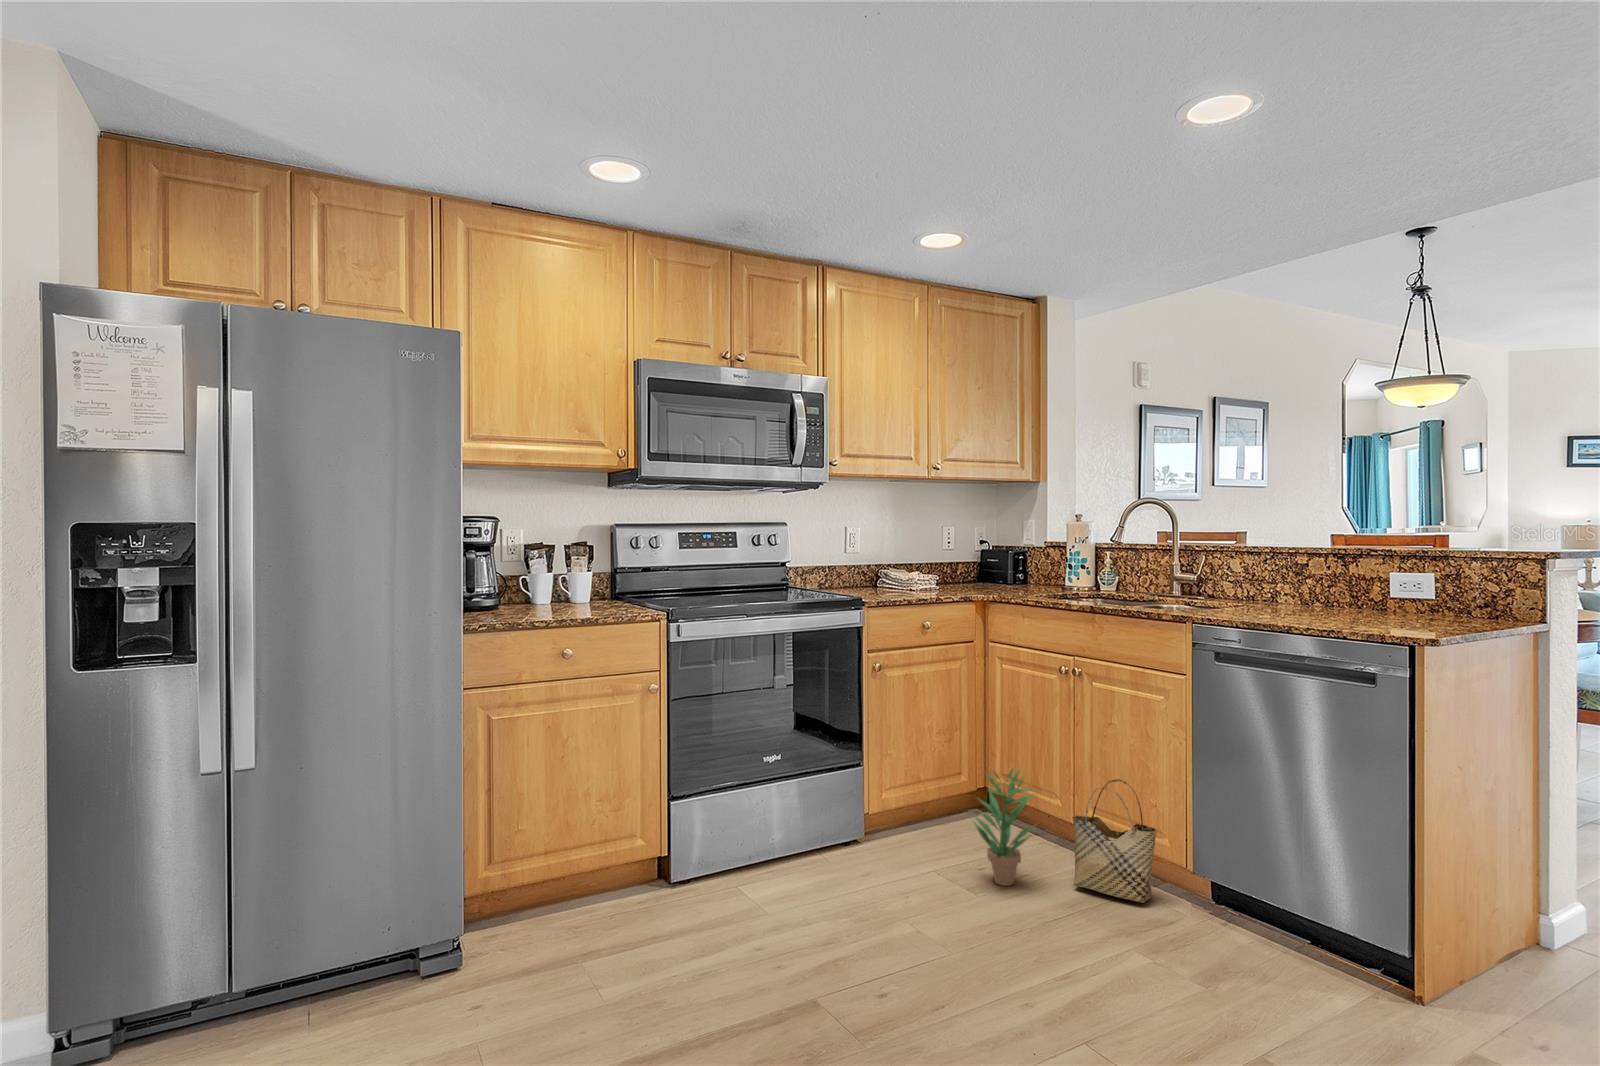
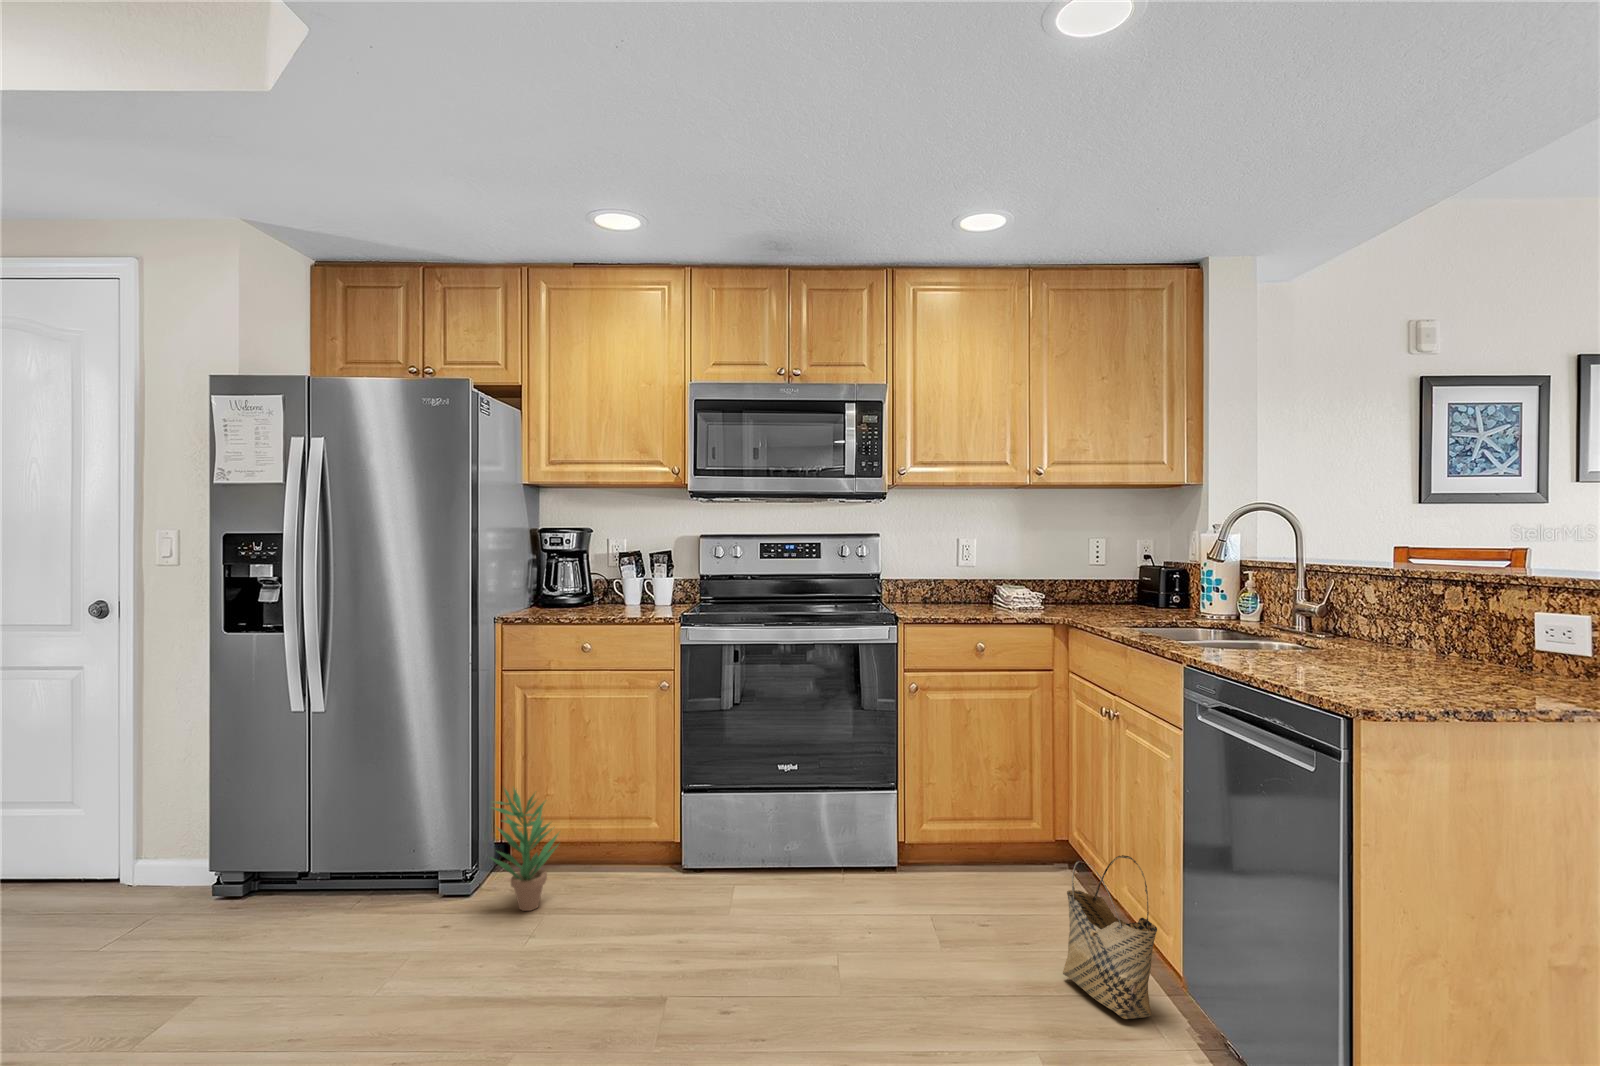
potted plant: present [974,770,1038,886] -> present [491,789,558,911]

